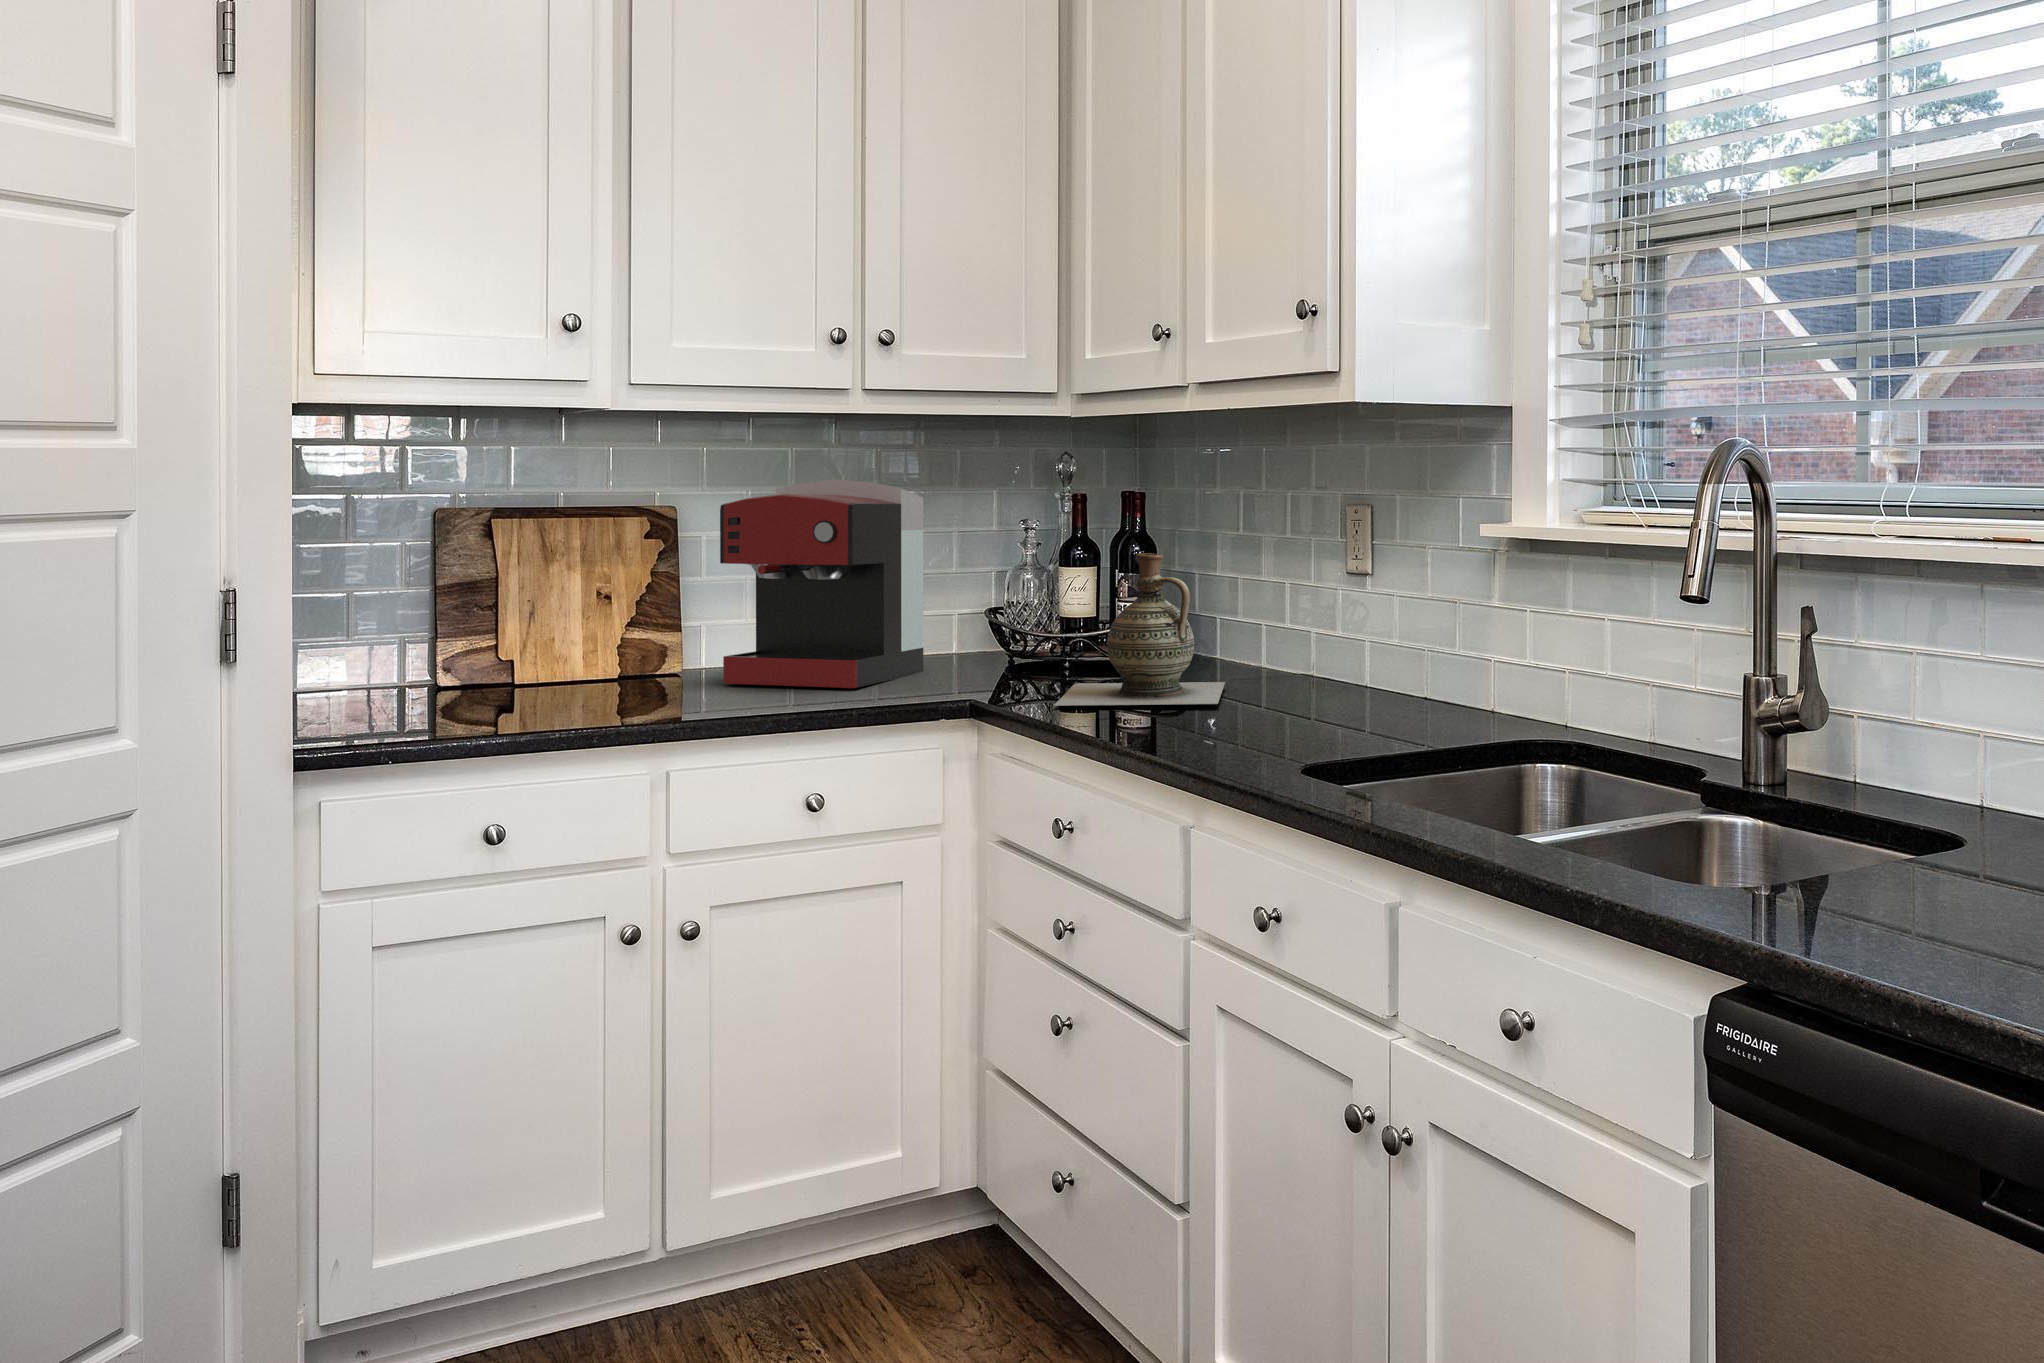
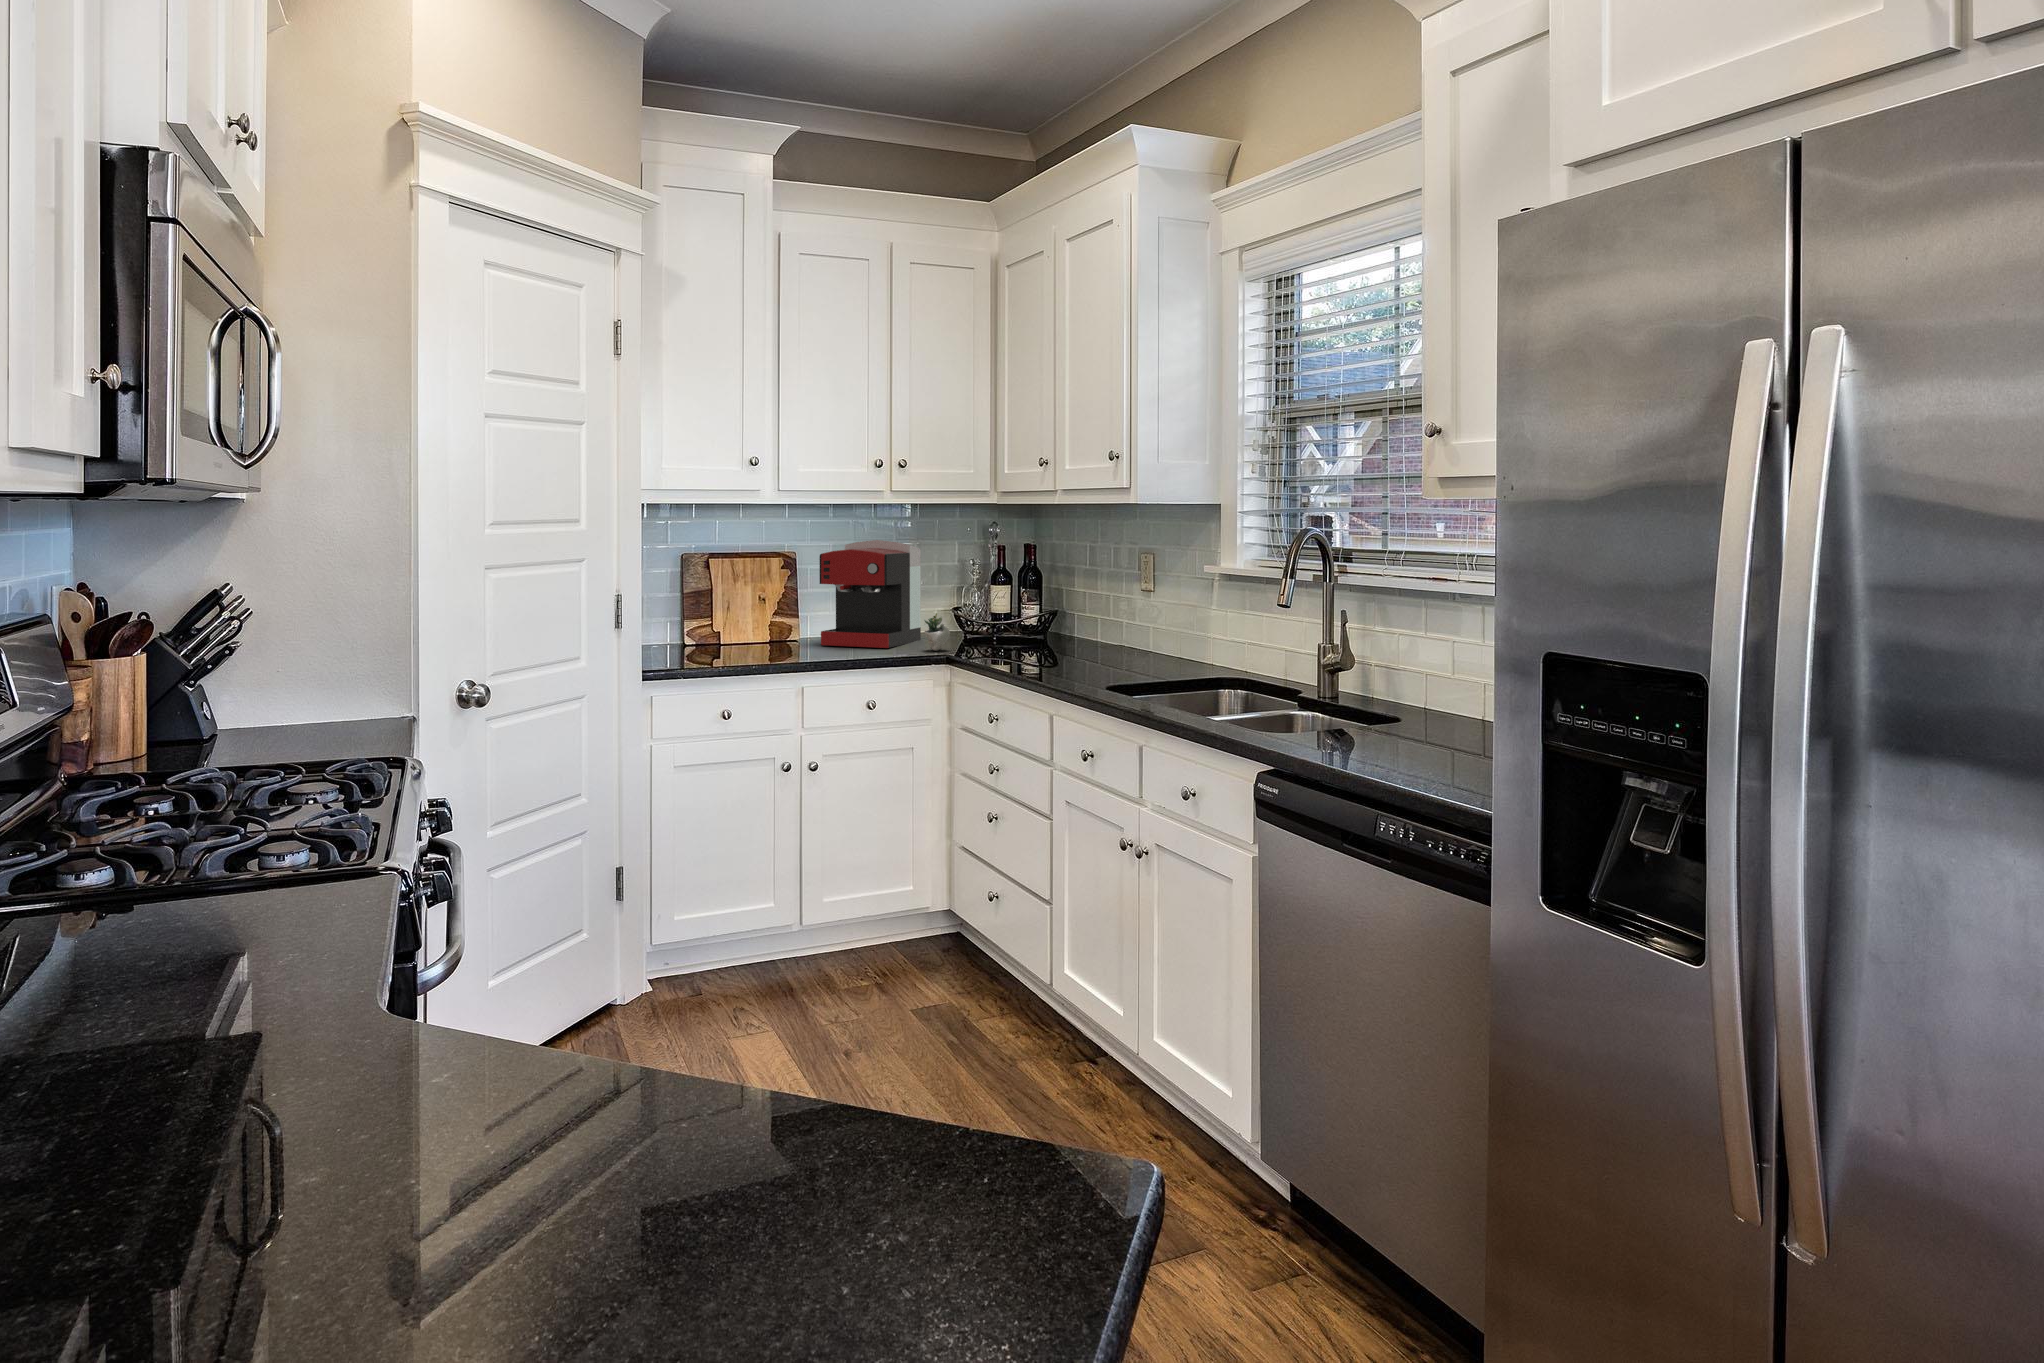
ceramic jug: present [1055,553,1225,706] -> none [989,580,1078,658]
succulent plant: none [926,615,990,693] -> present [924,612,957,651]

